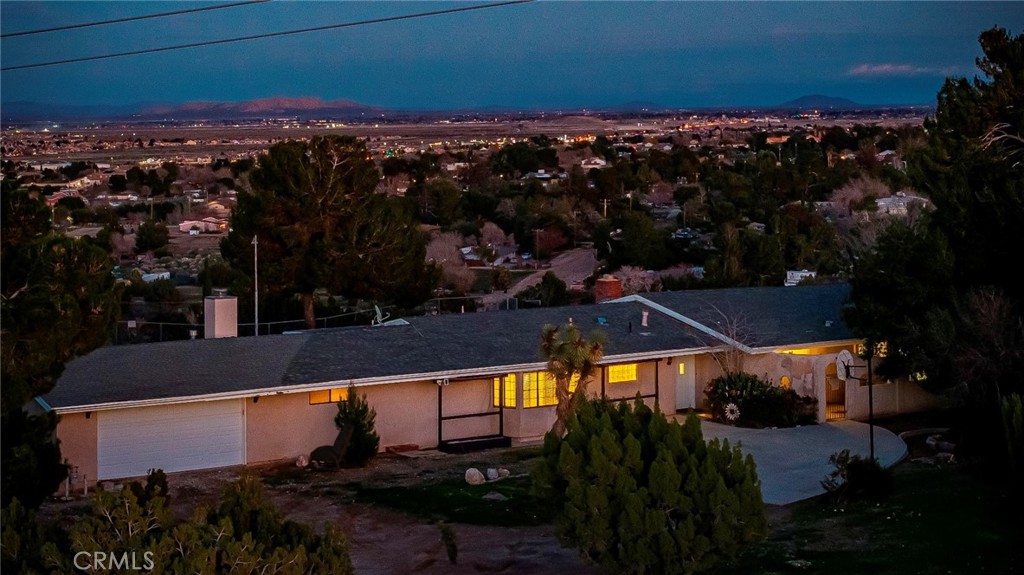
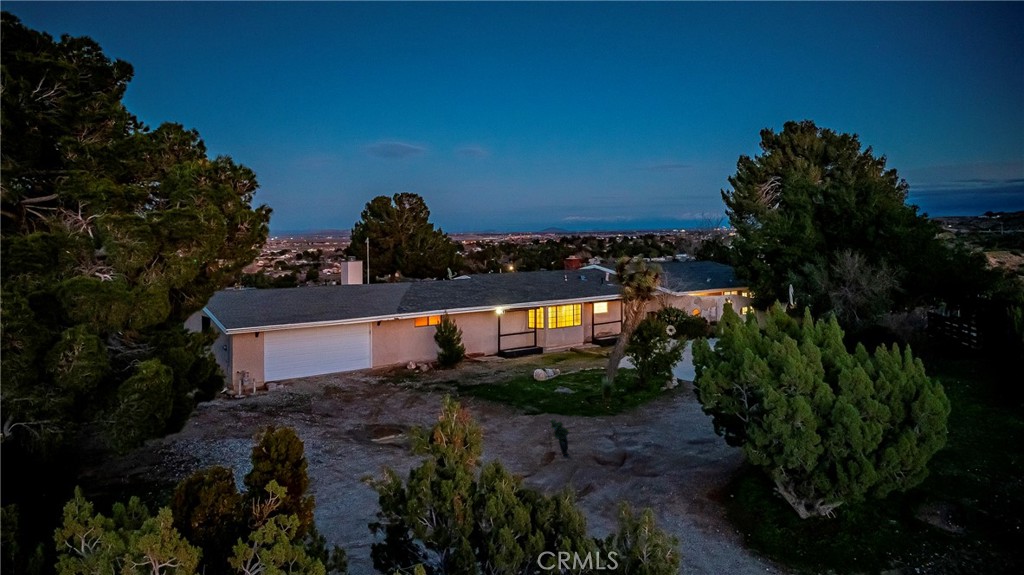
lounge chair: present [309,423,355,471] -> none [418,339,449,372]

